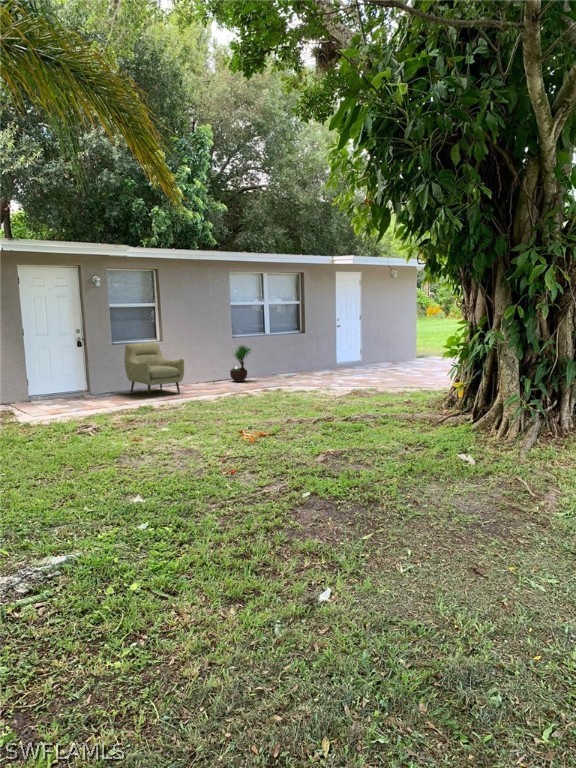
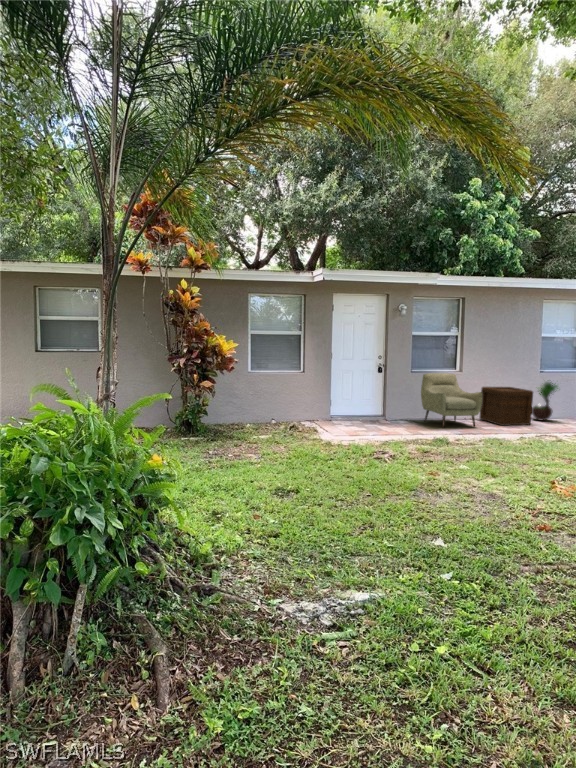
wooden crate: none [184,353,229,389] -> present [480,387,533,425]

